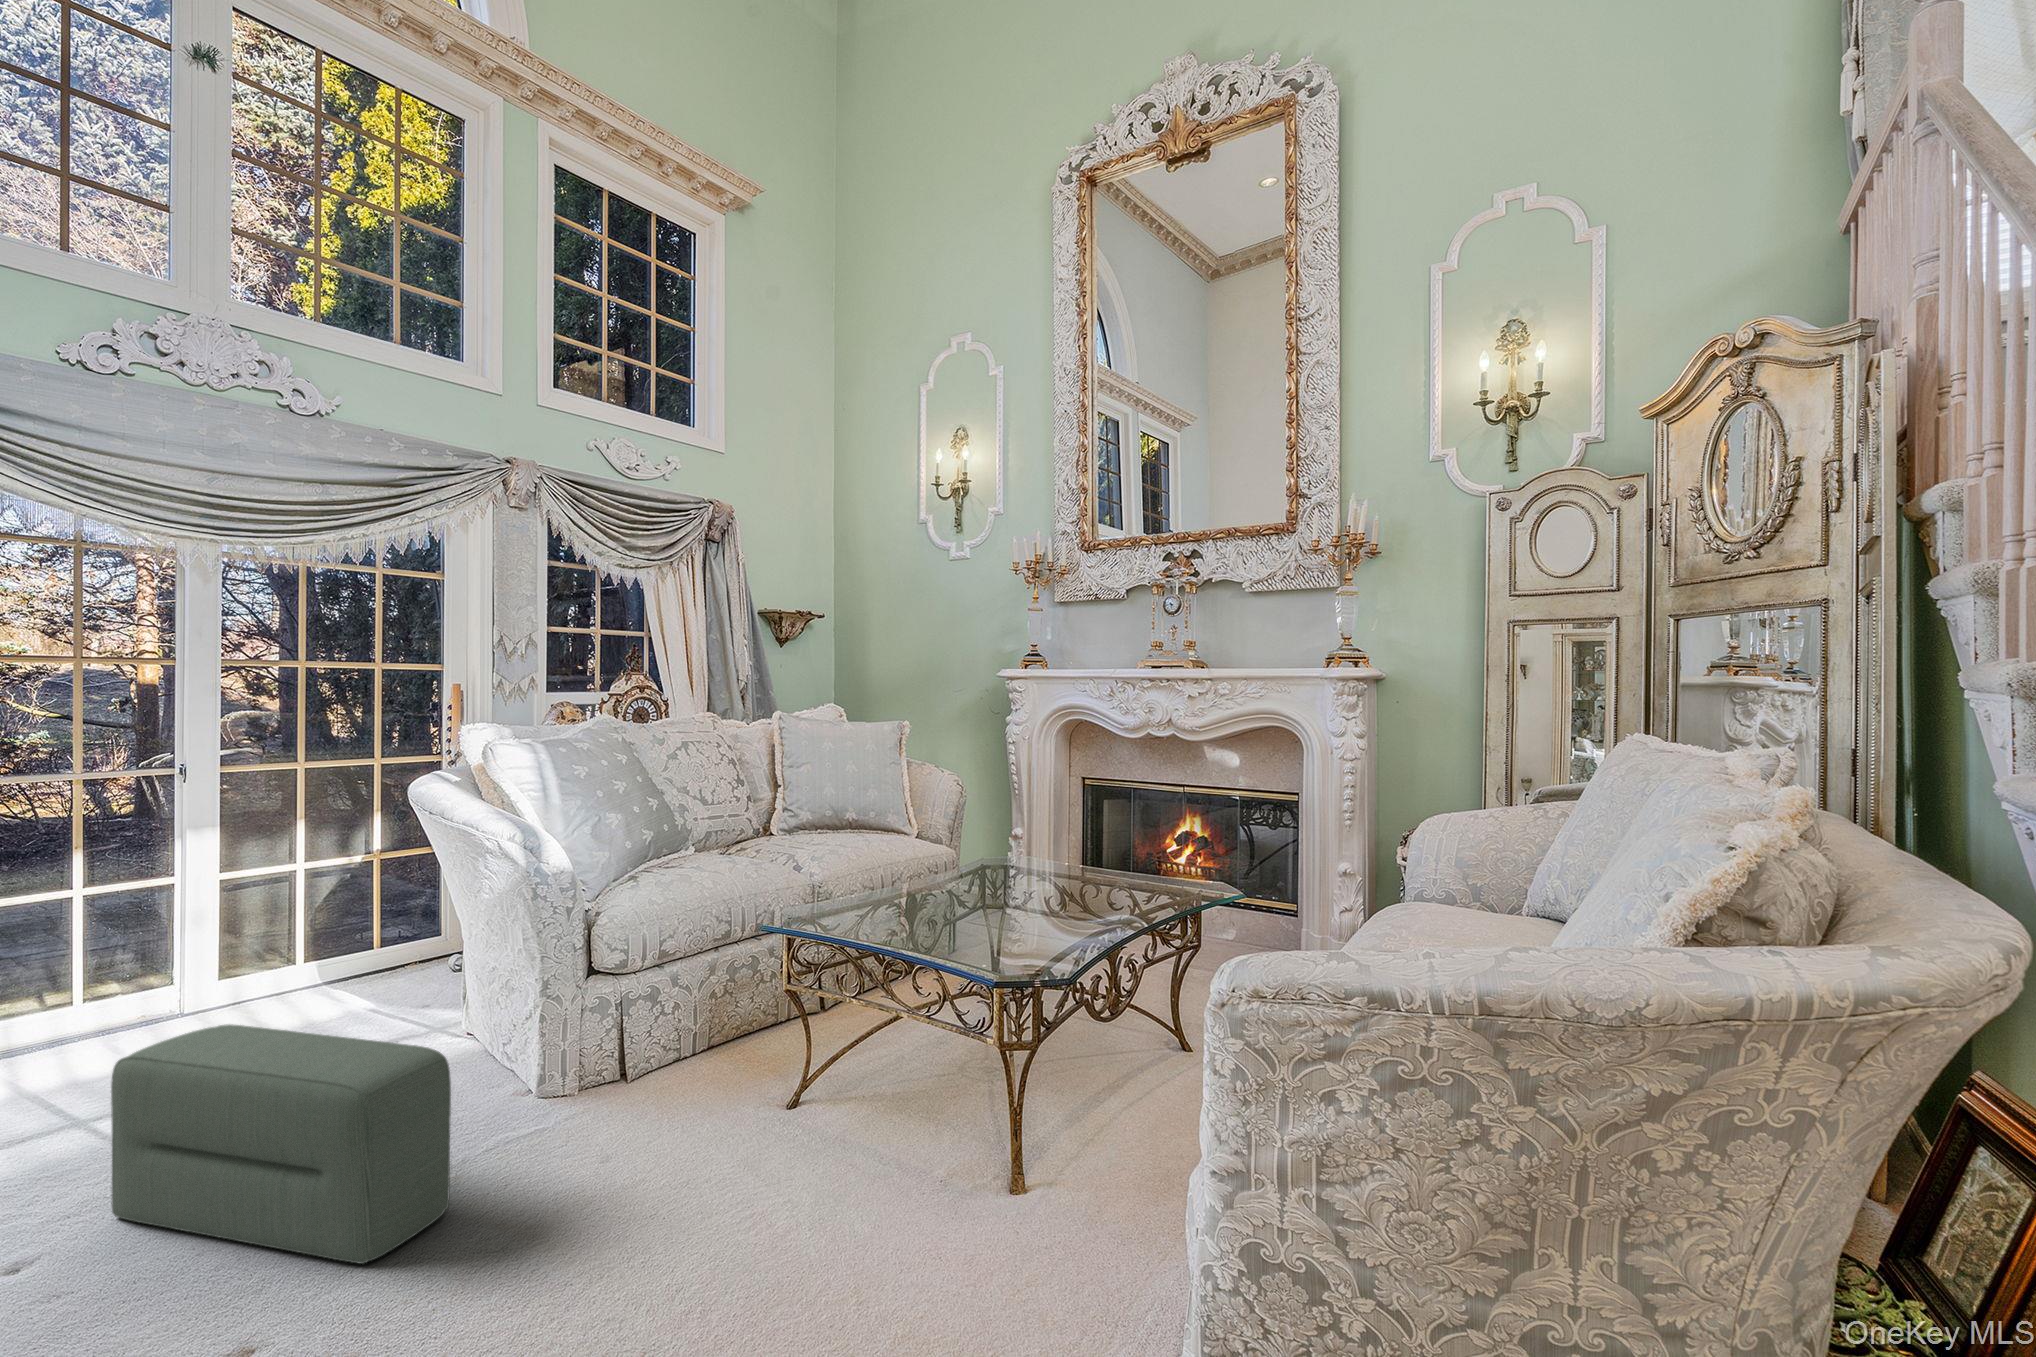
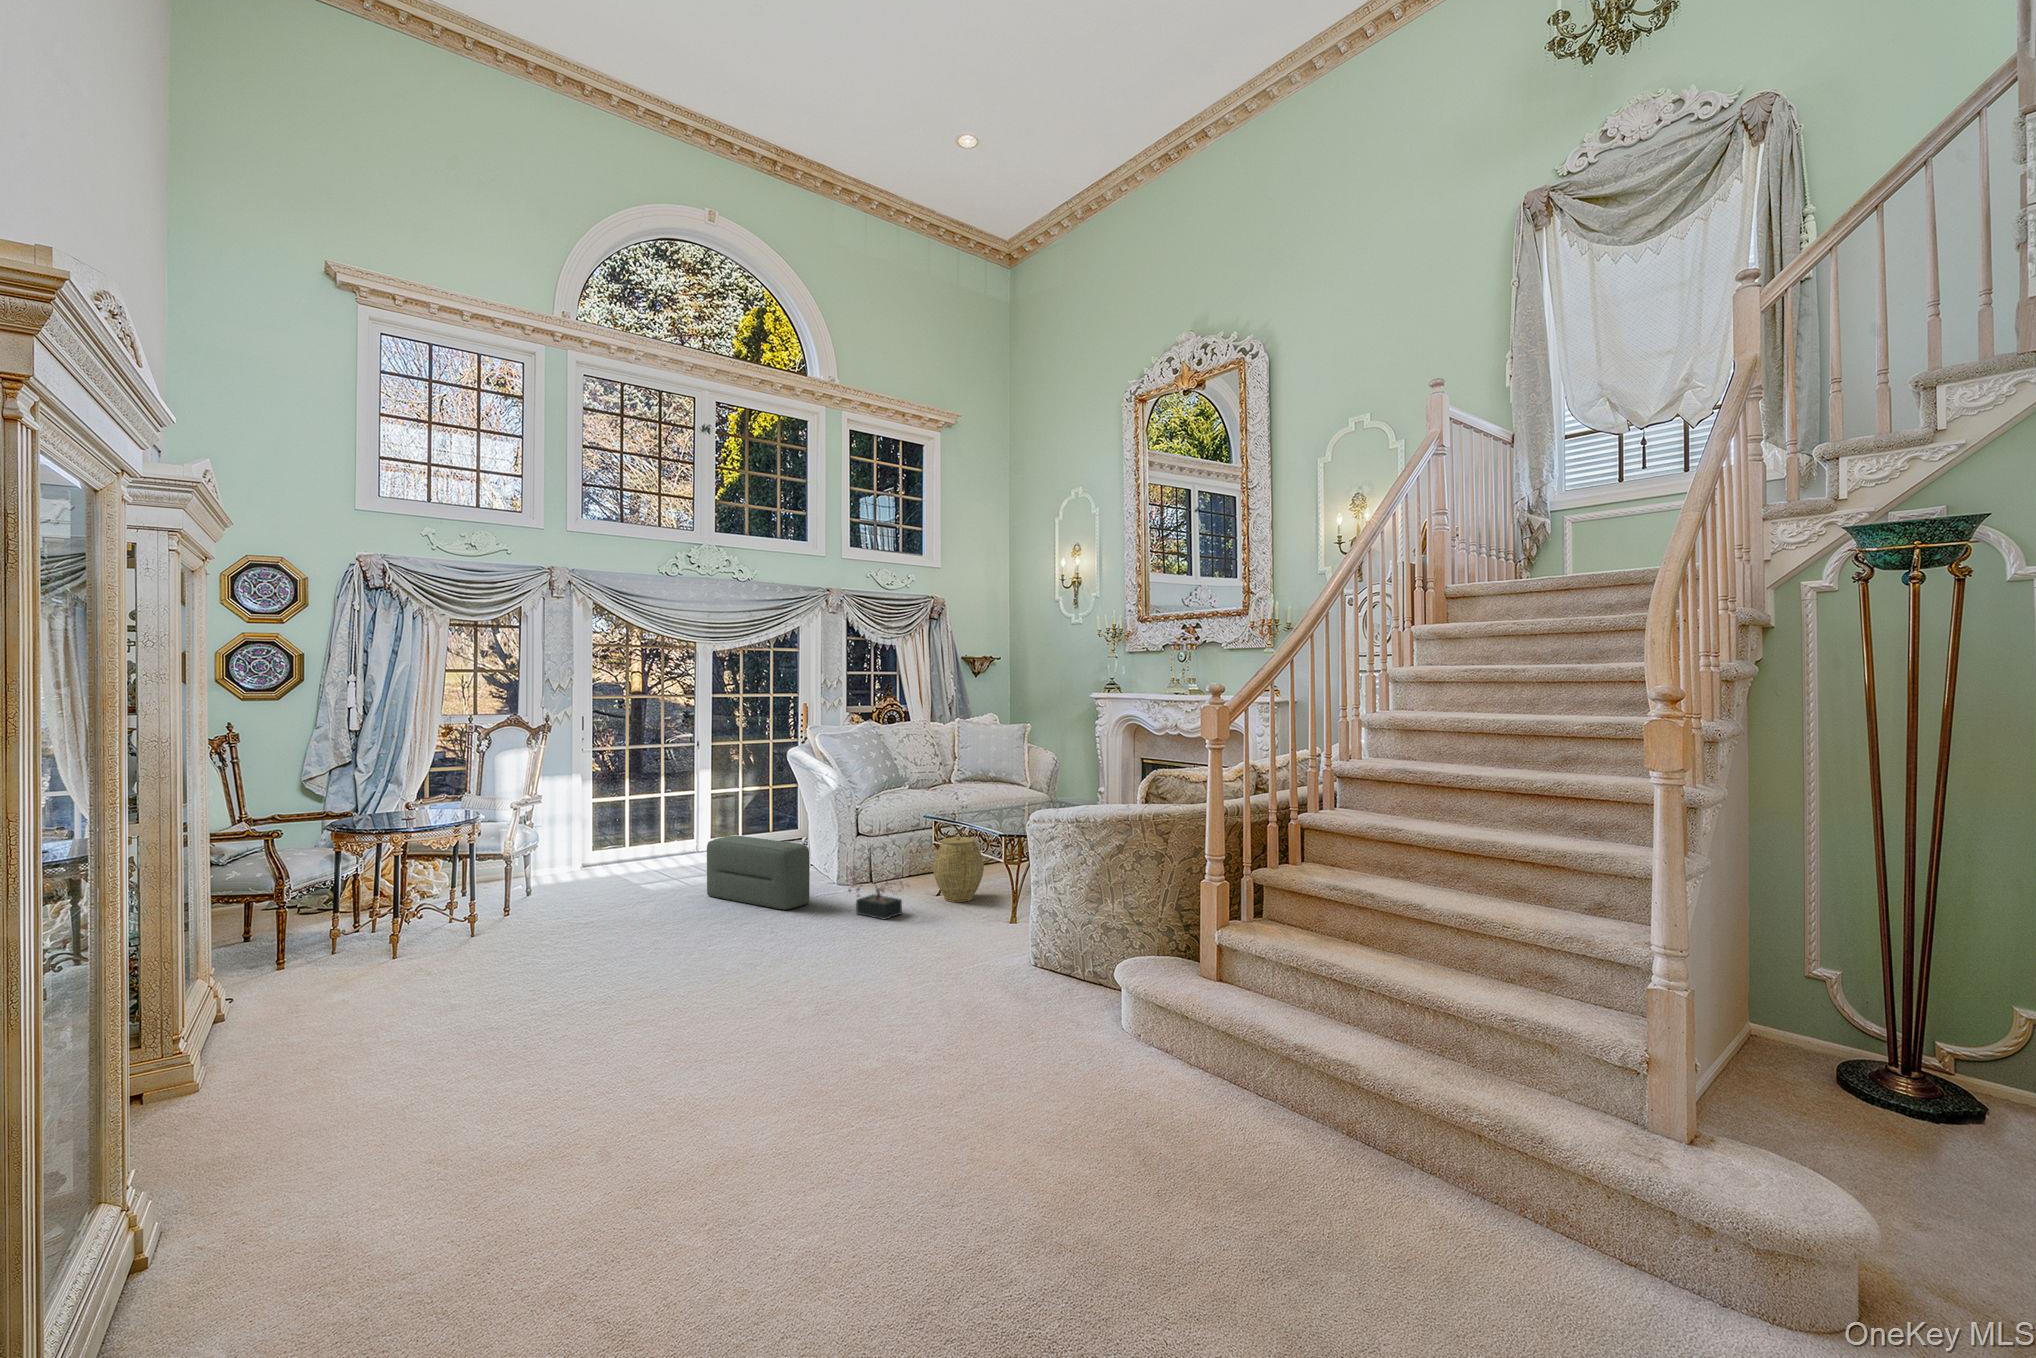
woven basket: none [795,975,917,1144] -> present [933,836,984,902]
decorative plant: none [558,1062,758,1268] -> present [847,856,907,919]

